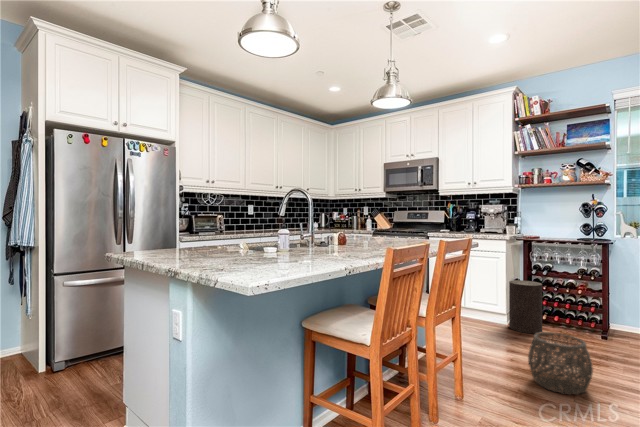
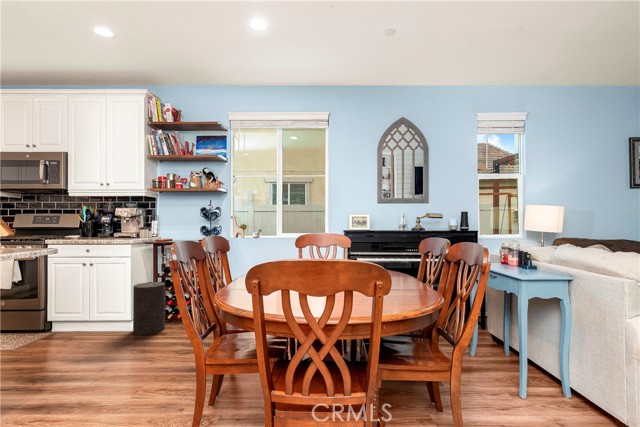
woven basket: present [528,332,593,395] -> none [98,335,161,400]

